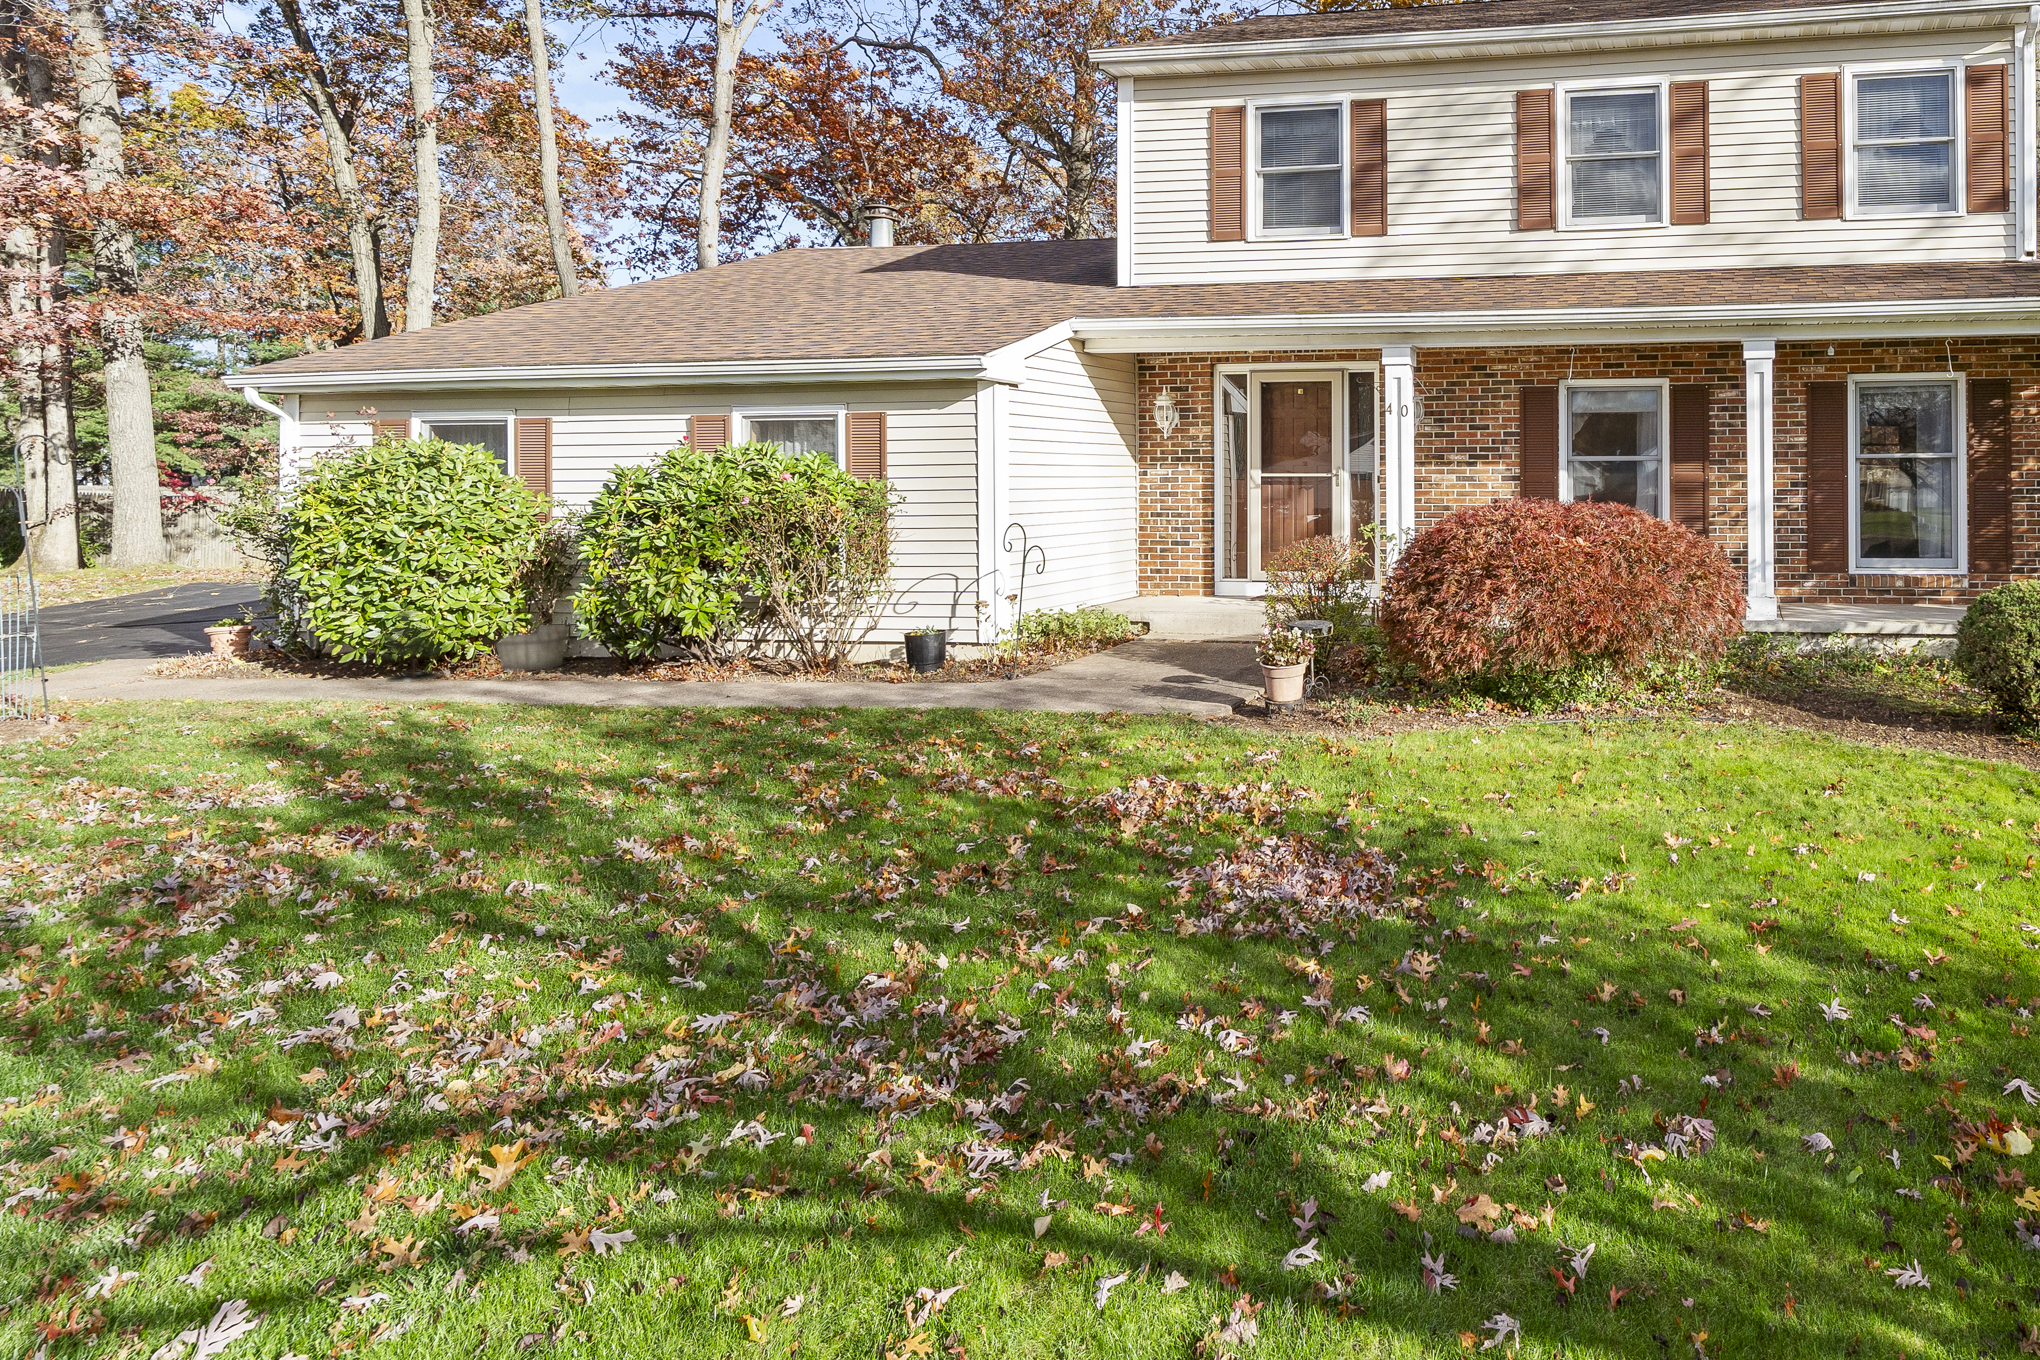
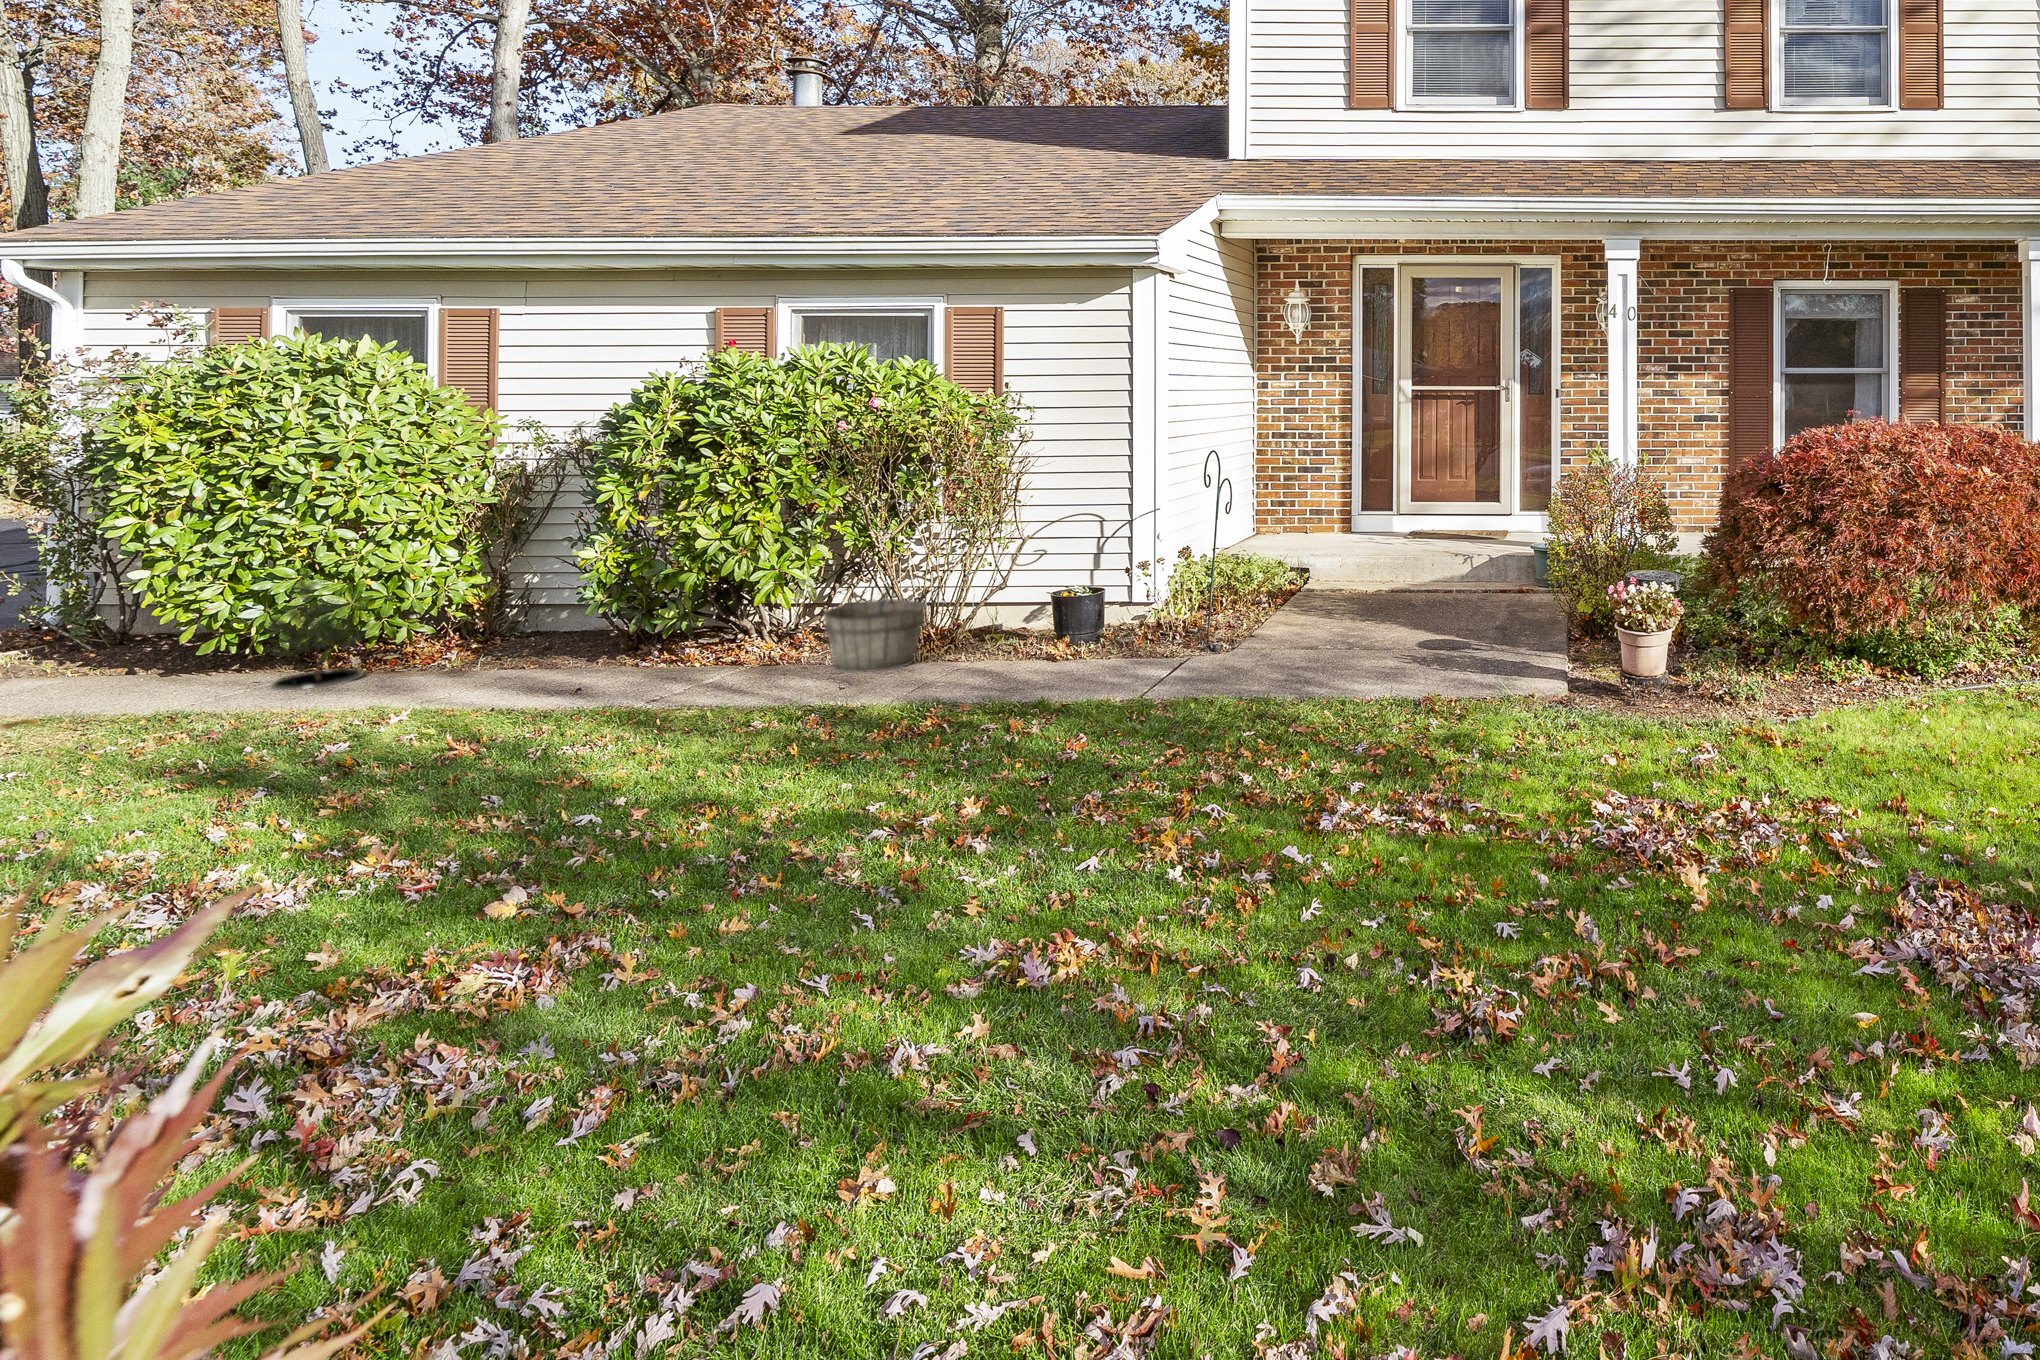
wooden bucket: present [496,623,569,671] -> present [824,594,925,672]

